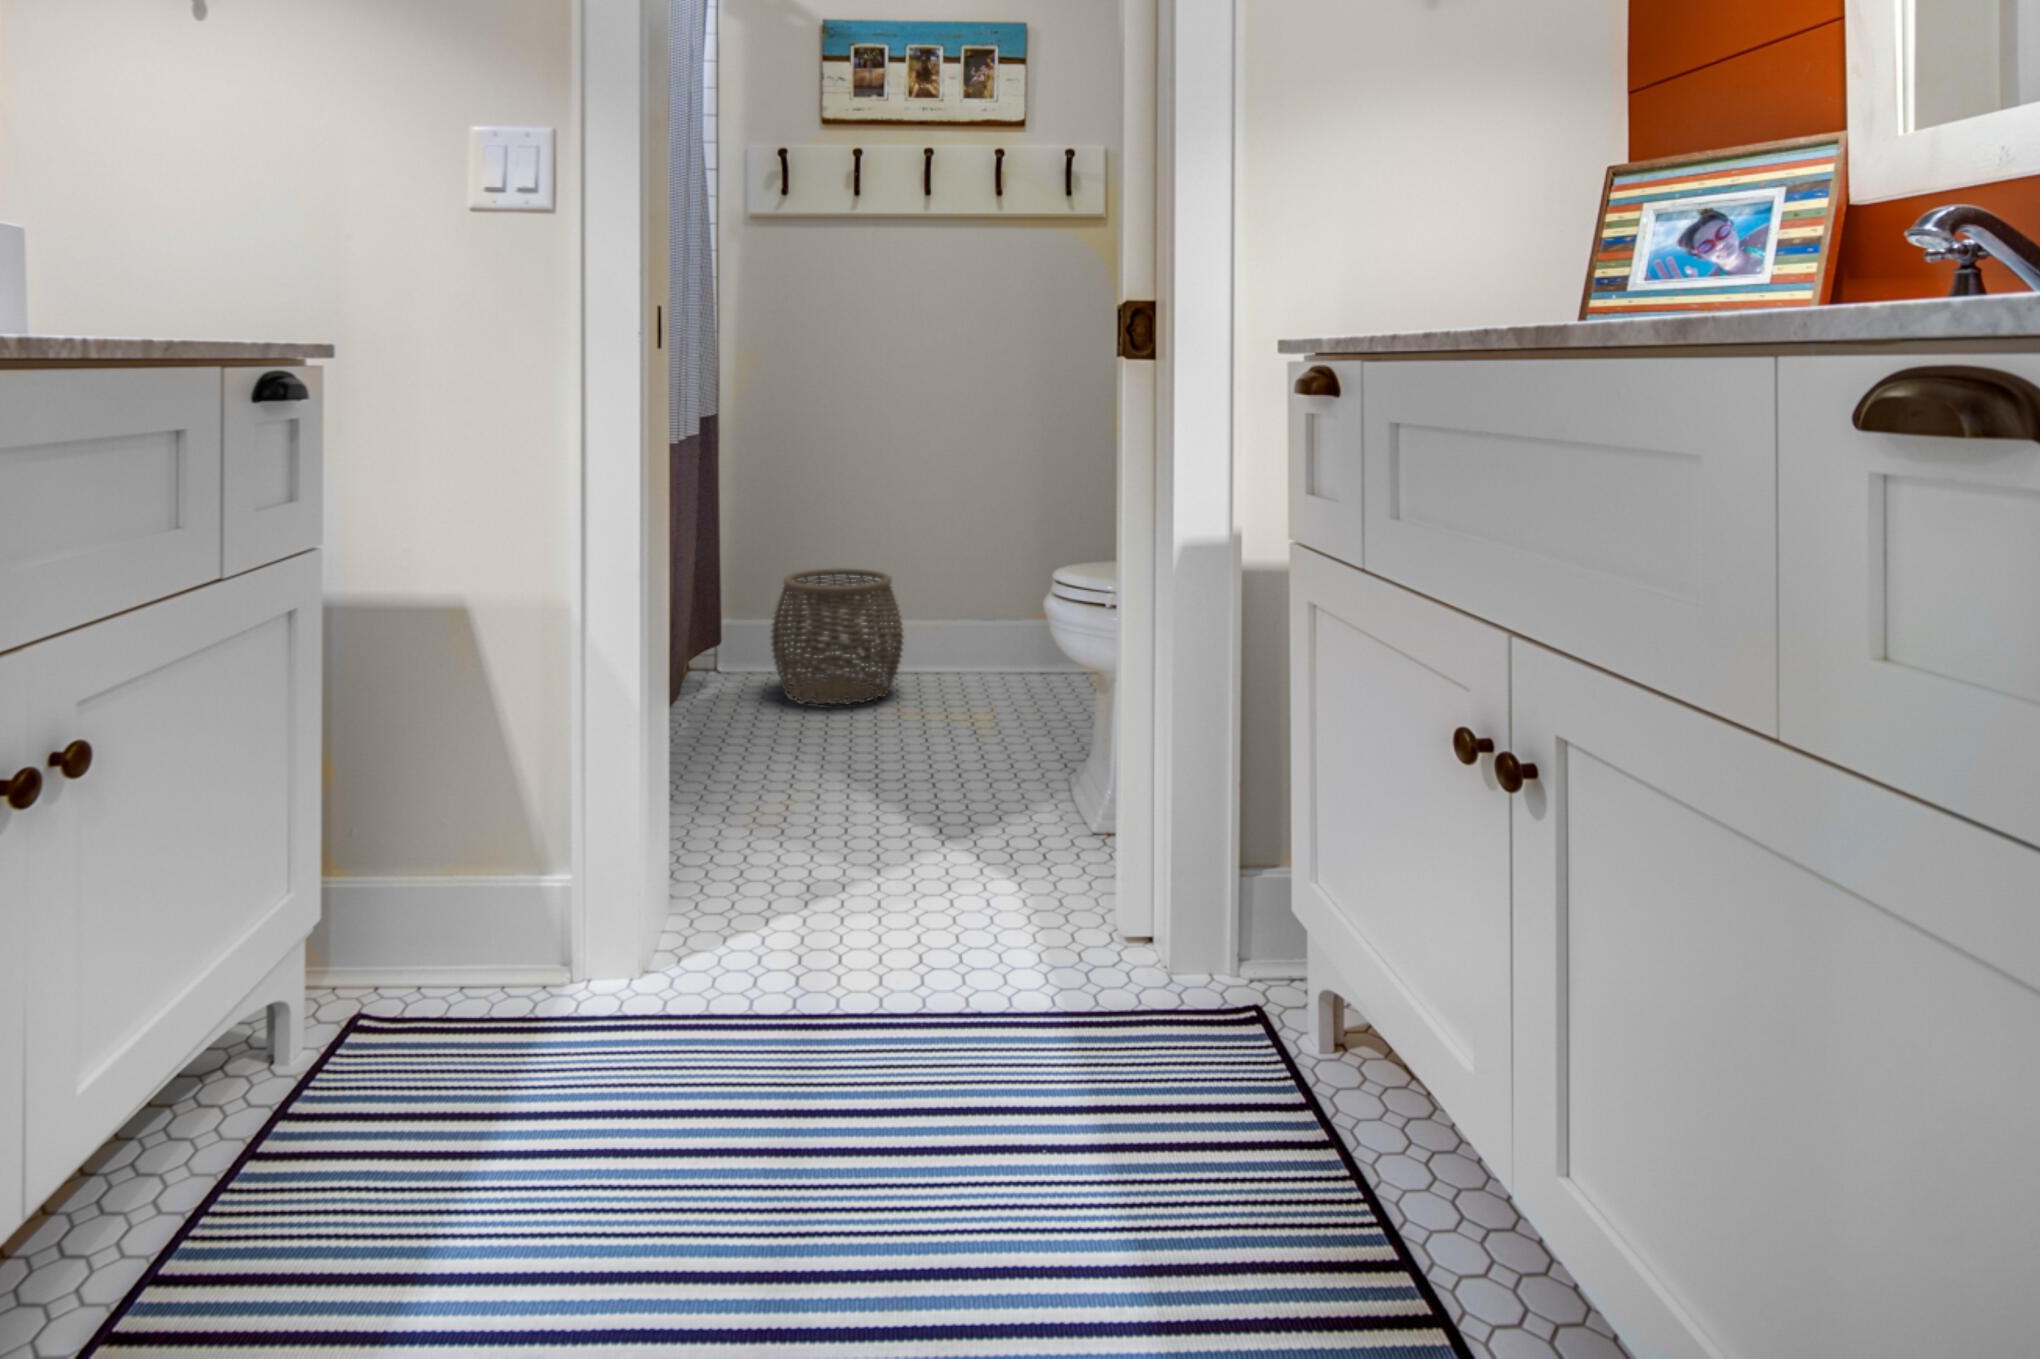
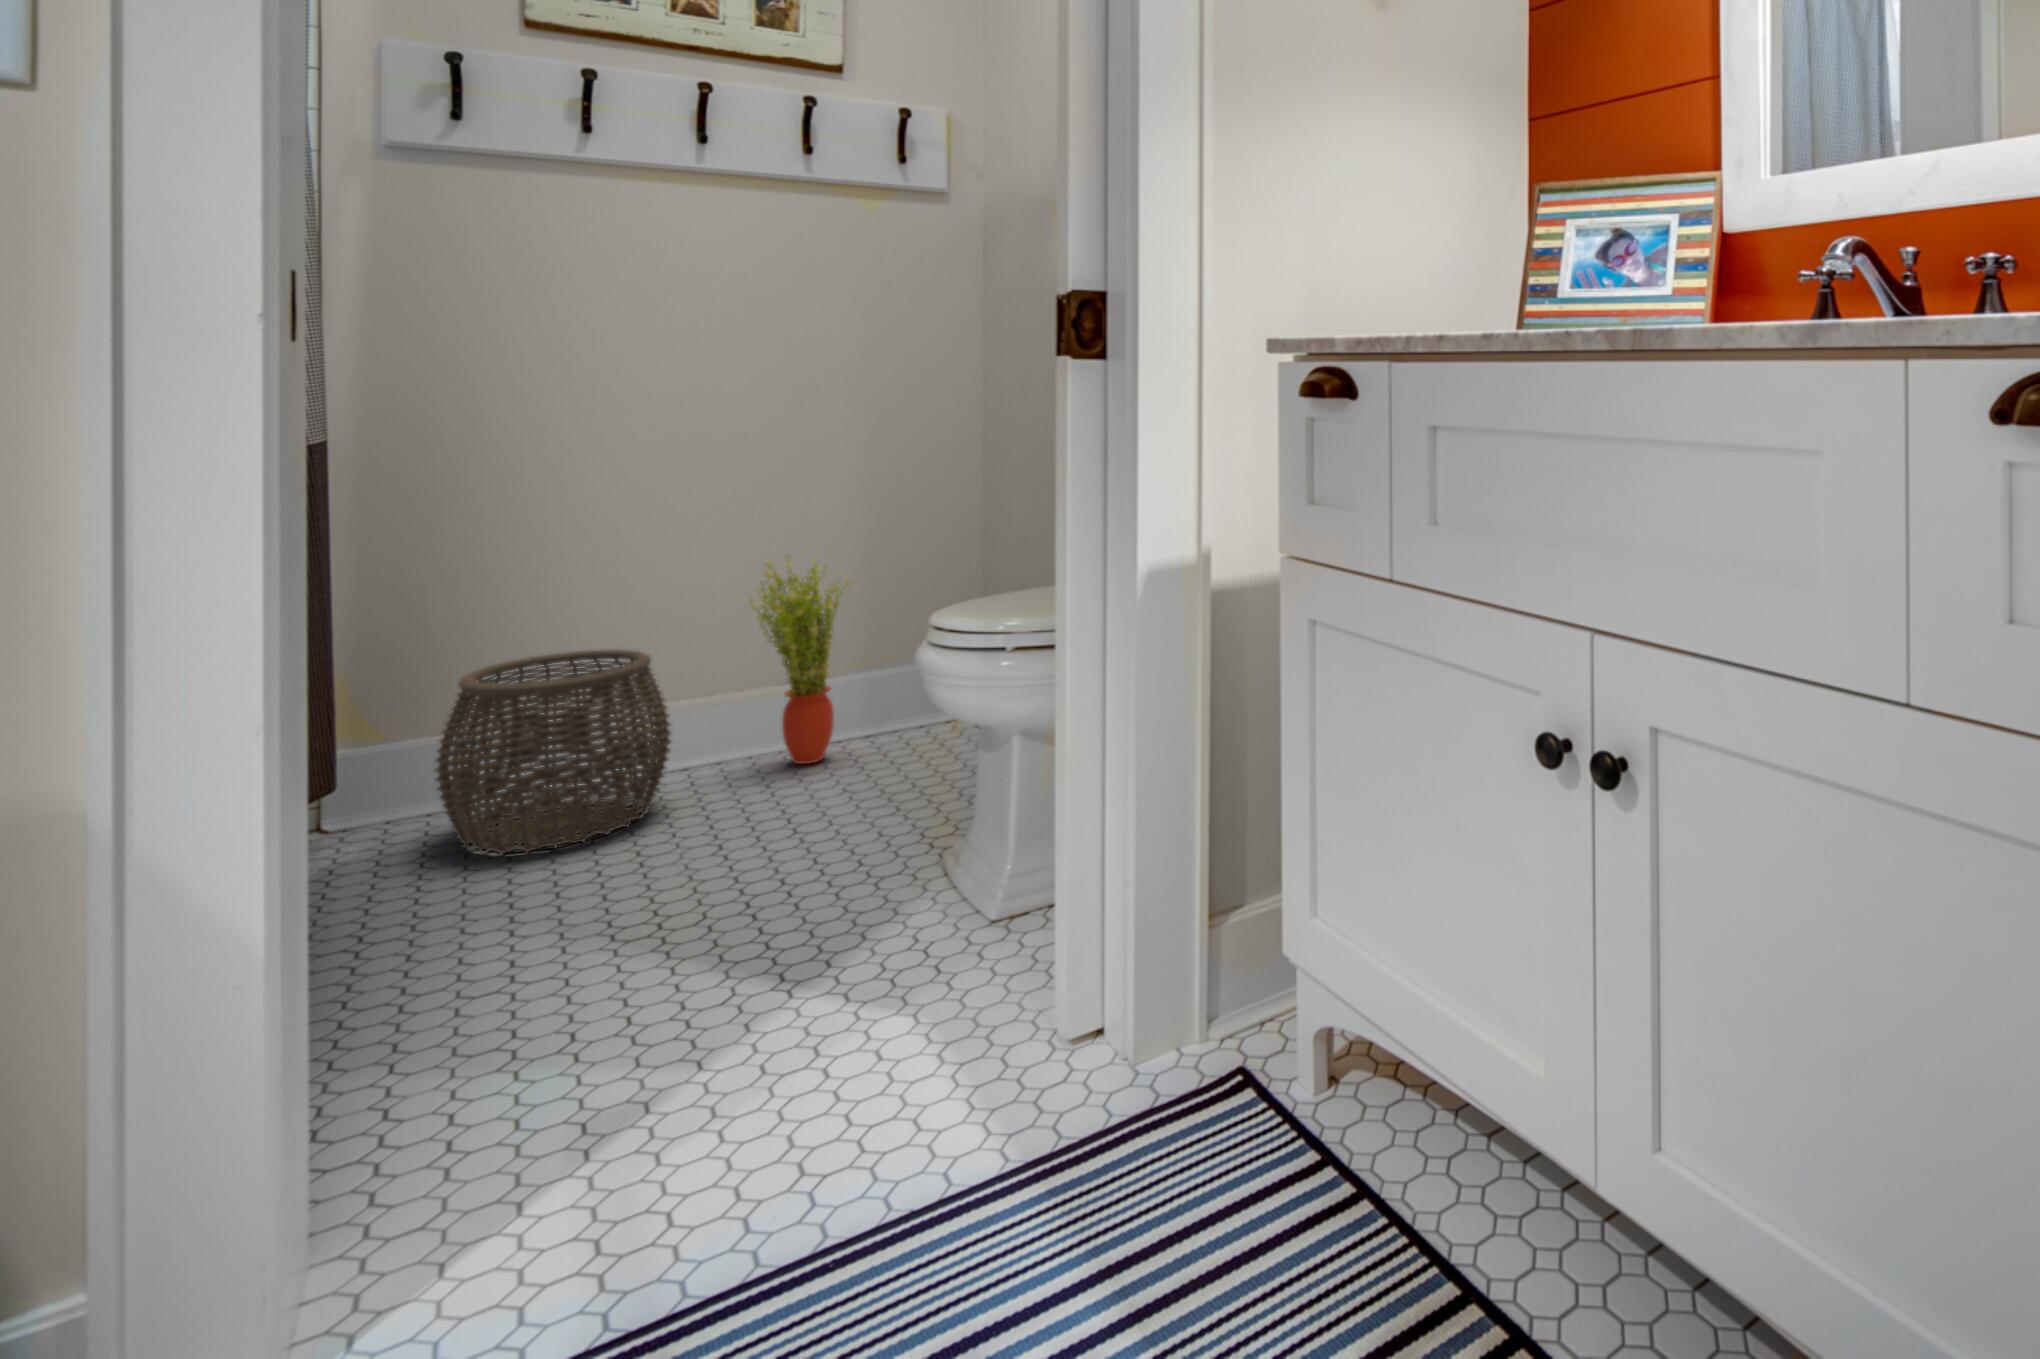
potted plant: none [956,513,1029,680] -> present [750,557,850,764]

